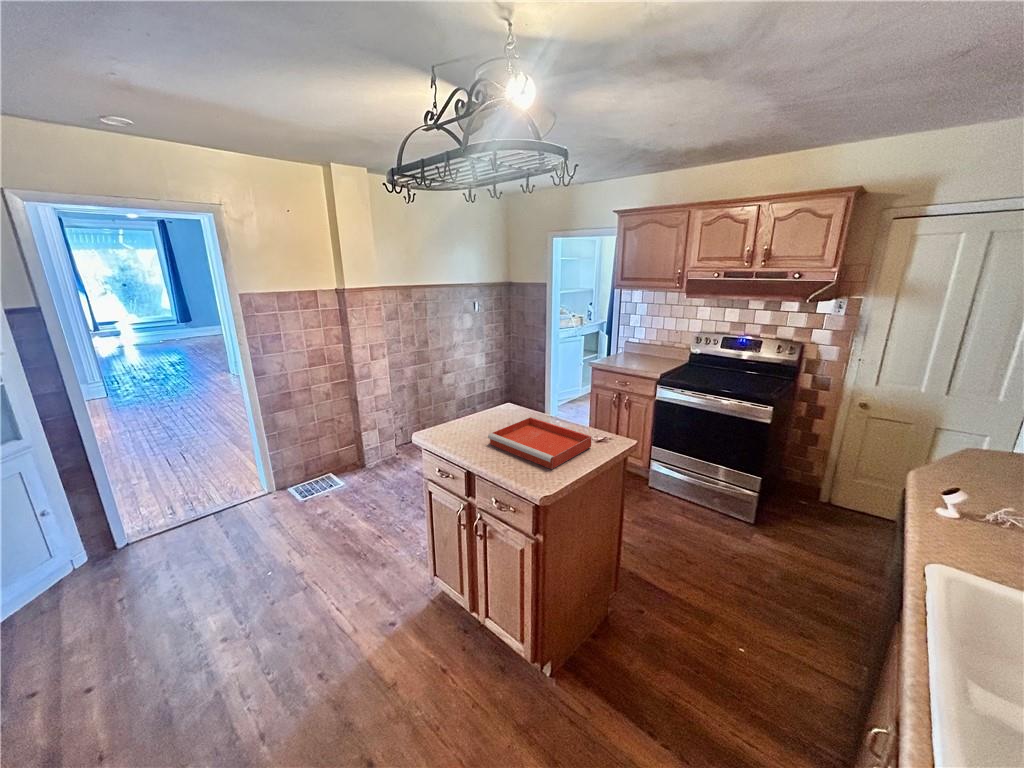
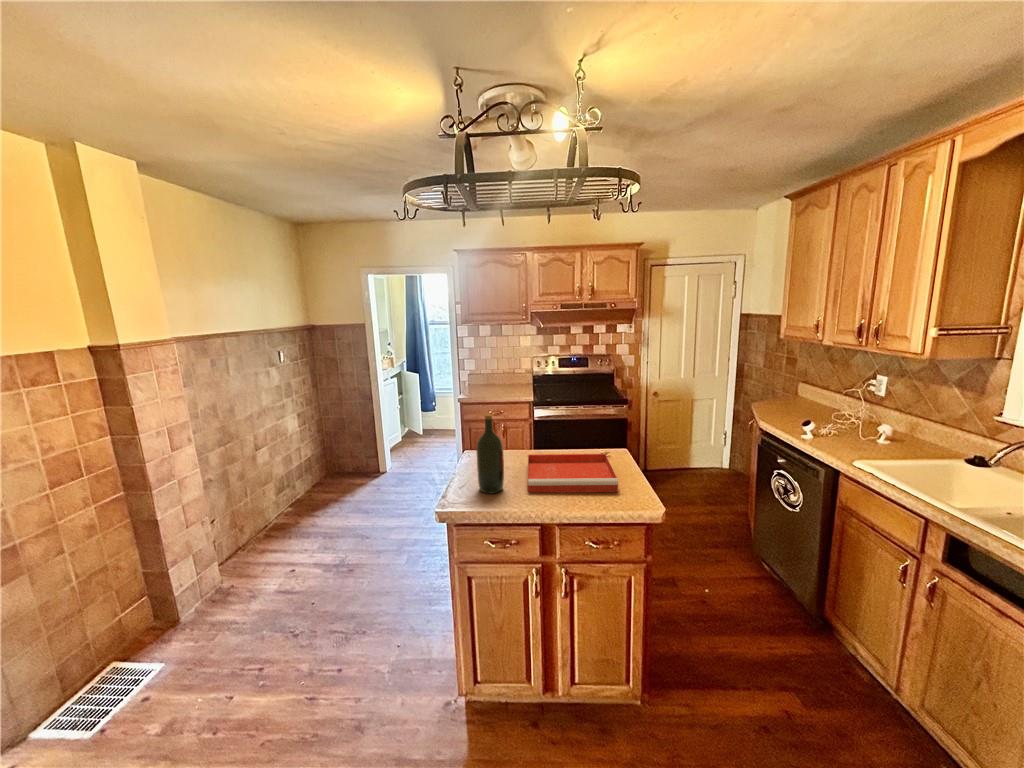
wine bottle: none [458,370,481,436] -> present [476,414,504,494]

